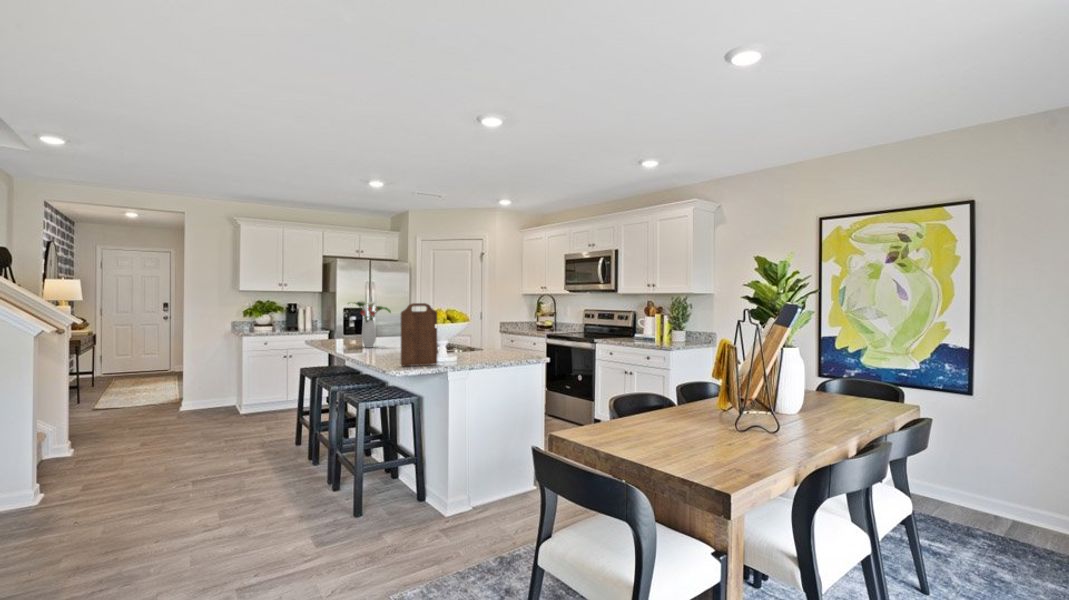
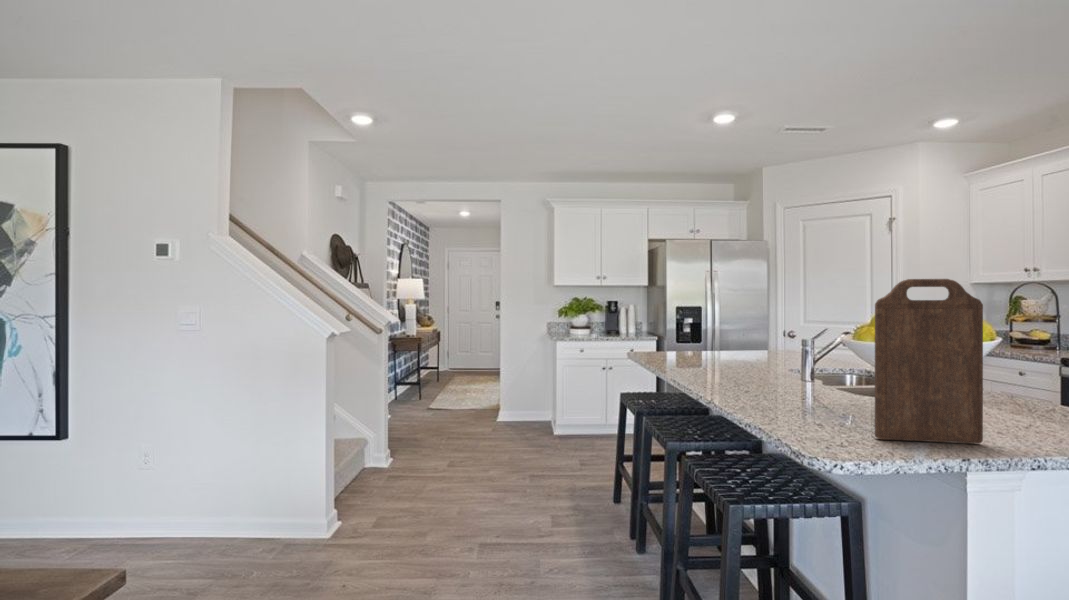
flower arrangement: present [354,300,391,348] -> none [704,288,785,371]

